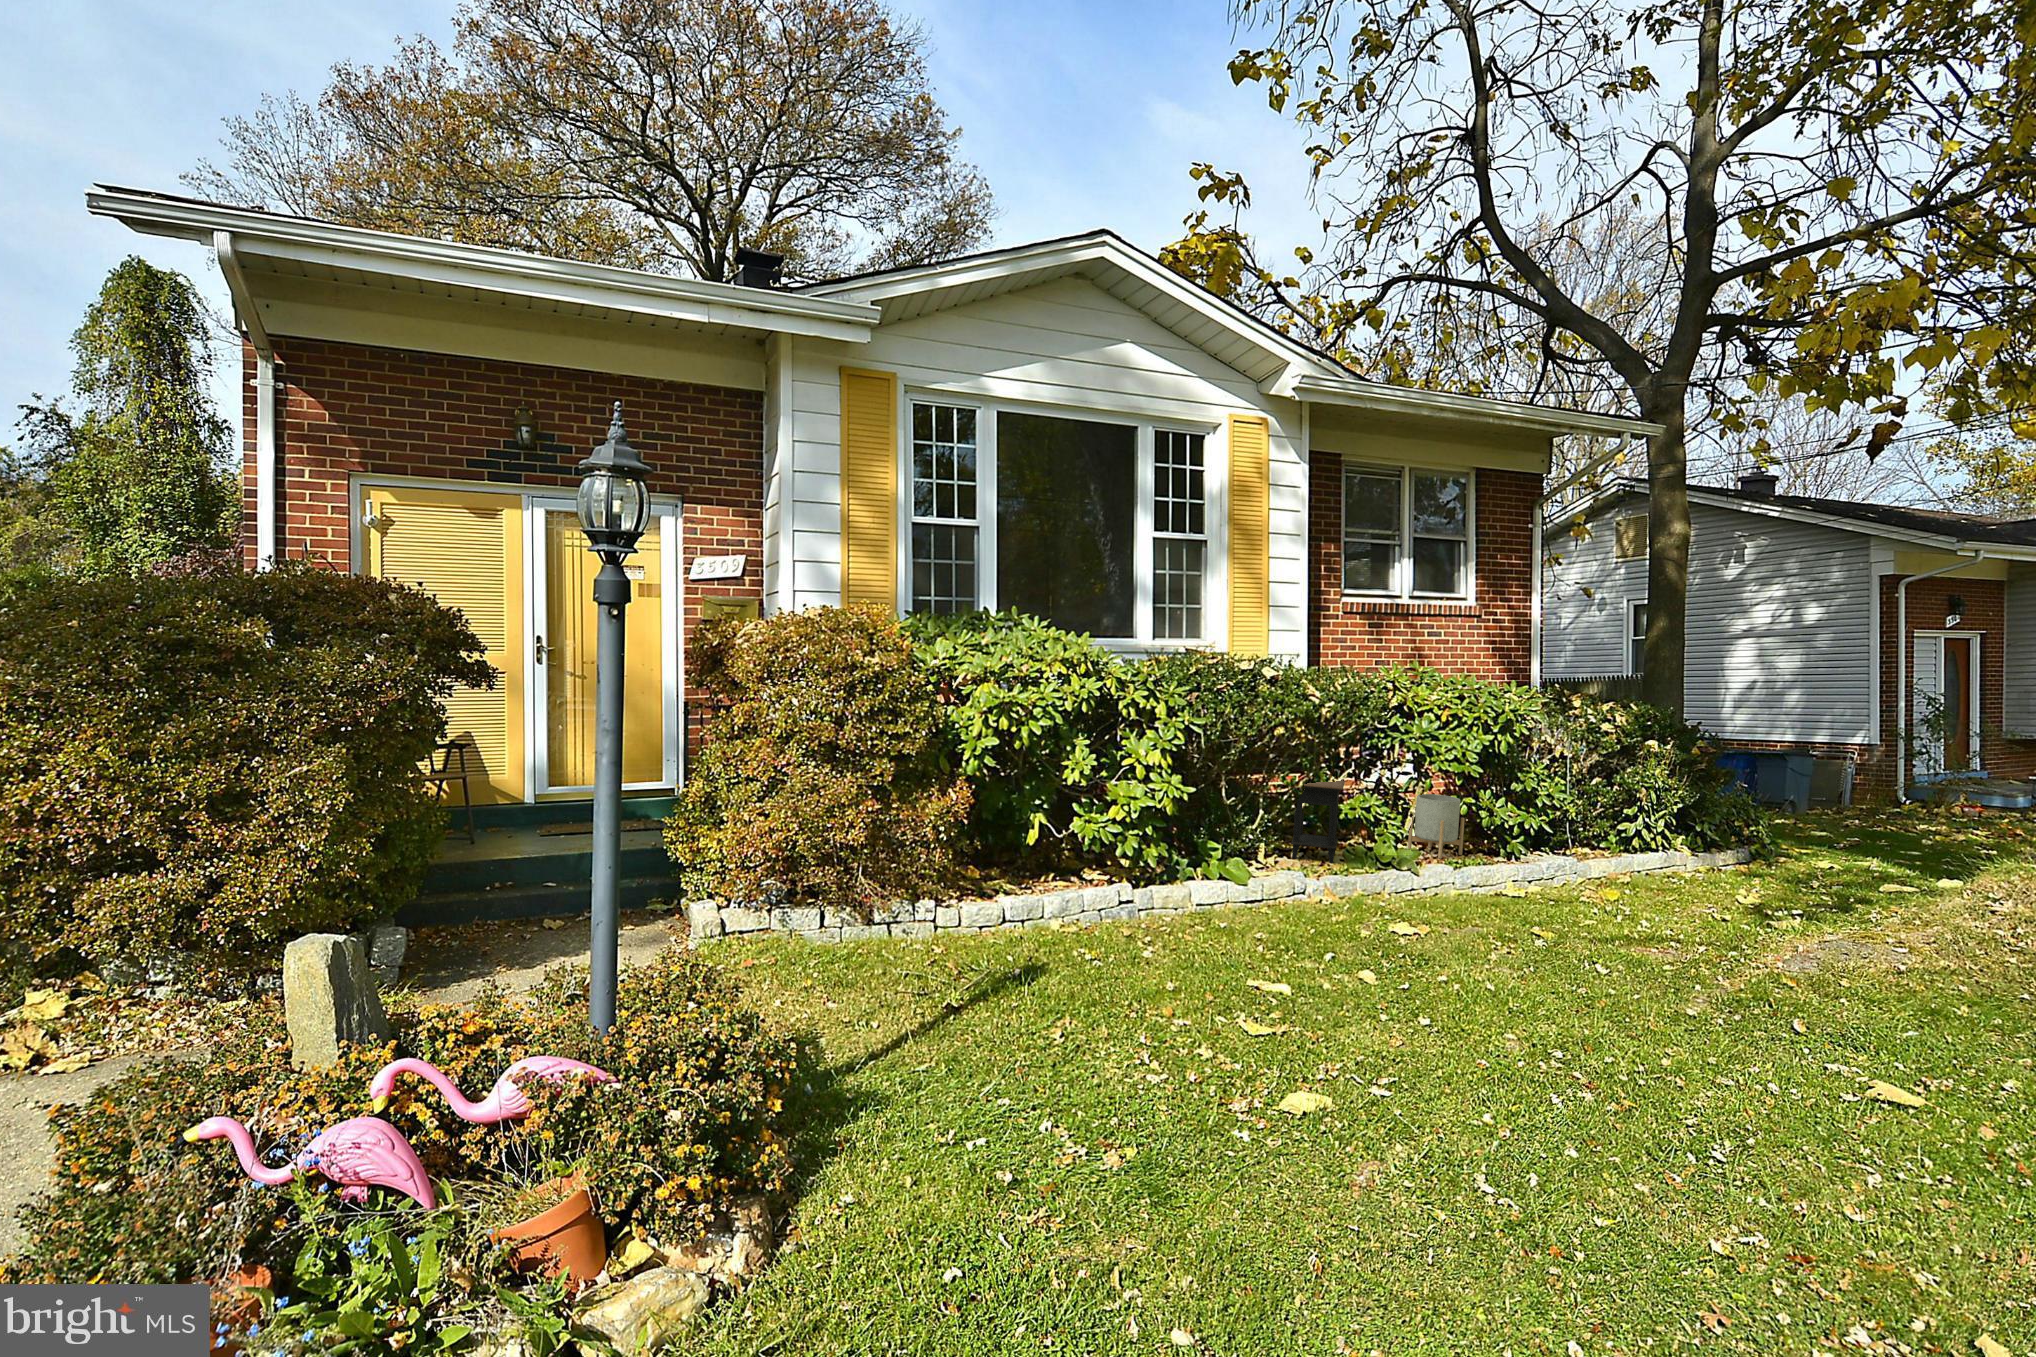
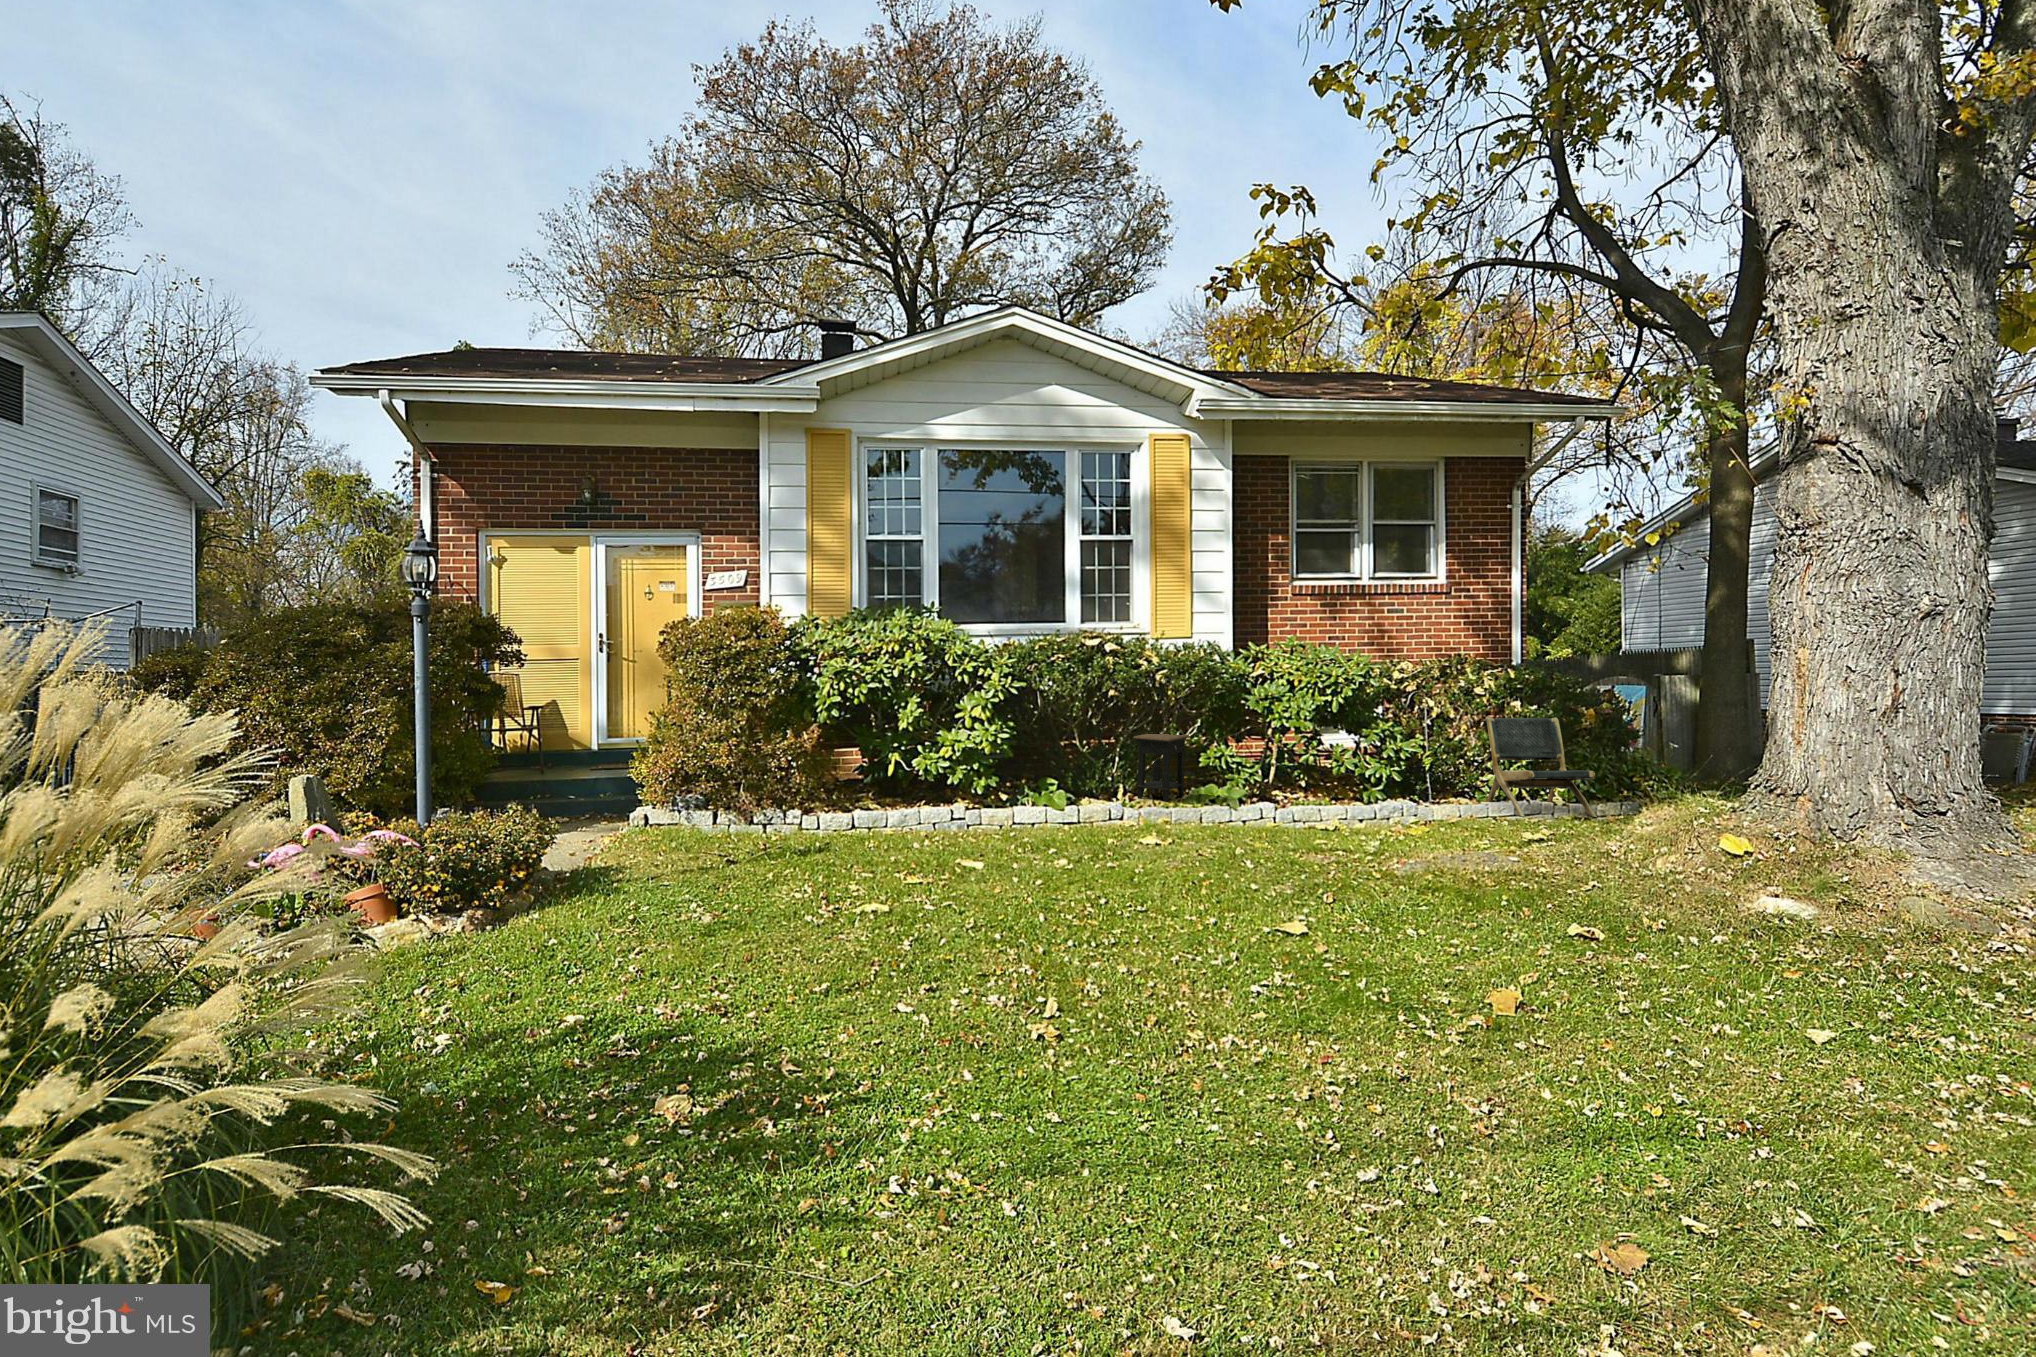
lounge chair: none [1629,757,1774,871] -> present [1487,717,1597,817]
planter: present [1408,794,1464,859] -> none [1256,749,1301,802]

